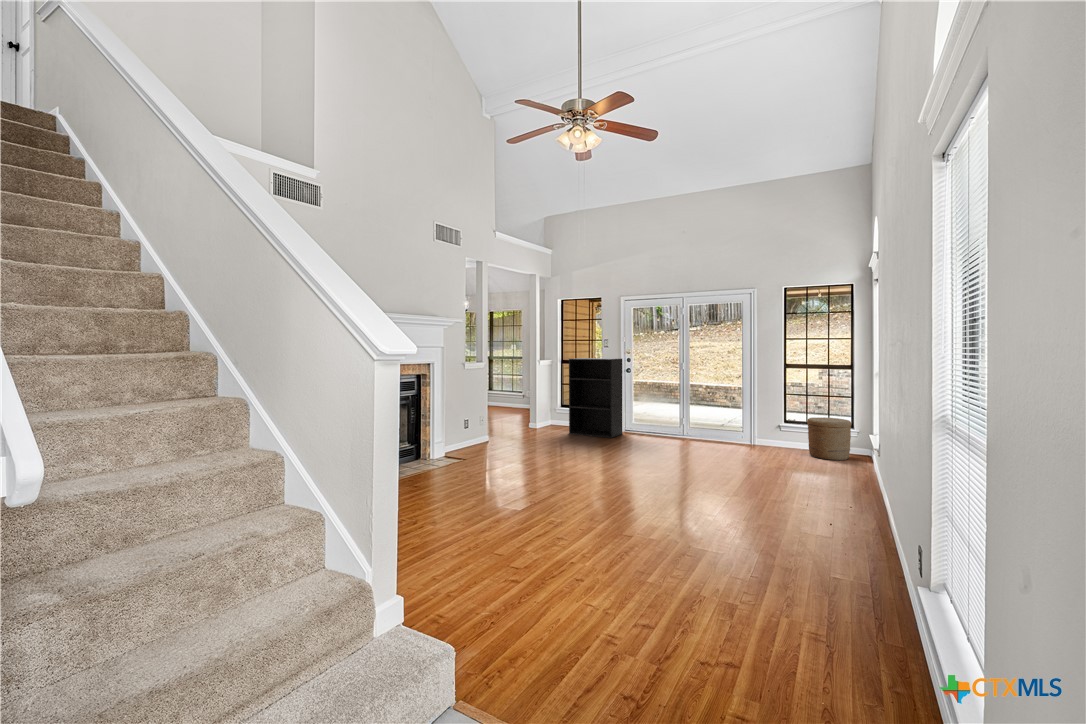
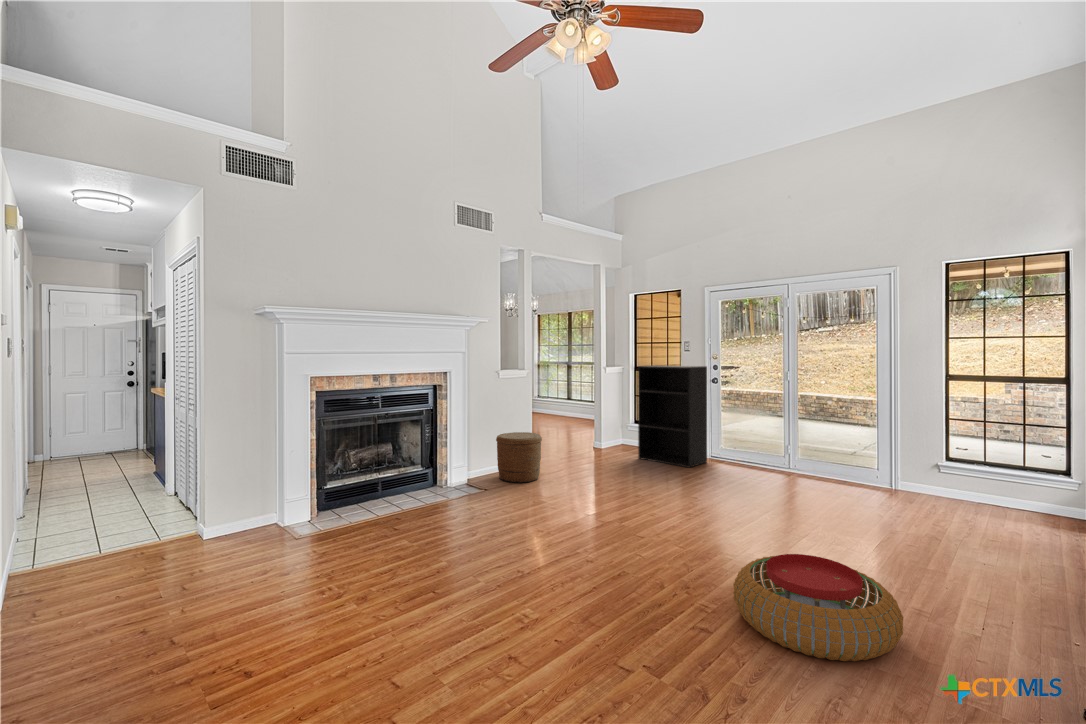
woven basket: present [807,417,851,460] -> present [496,432,542,483]
pouf: none [675,472,769,522] -> present [733,554,903,661]

